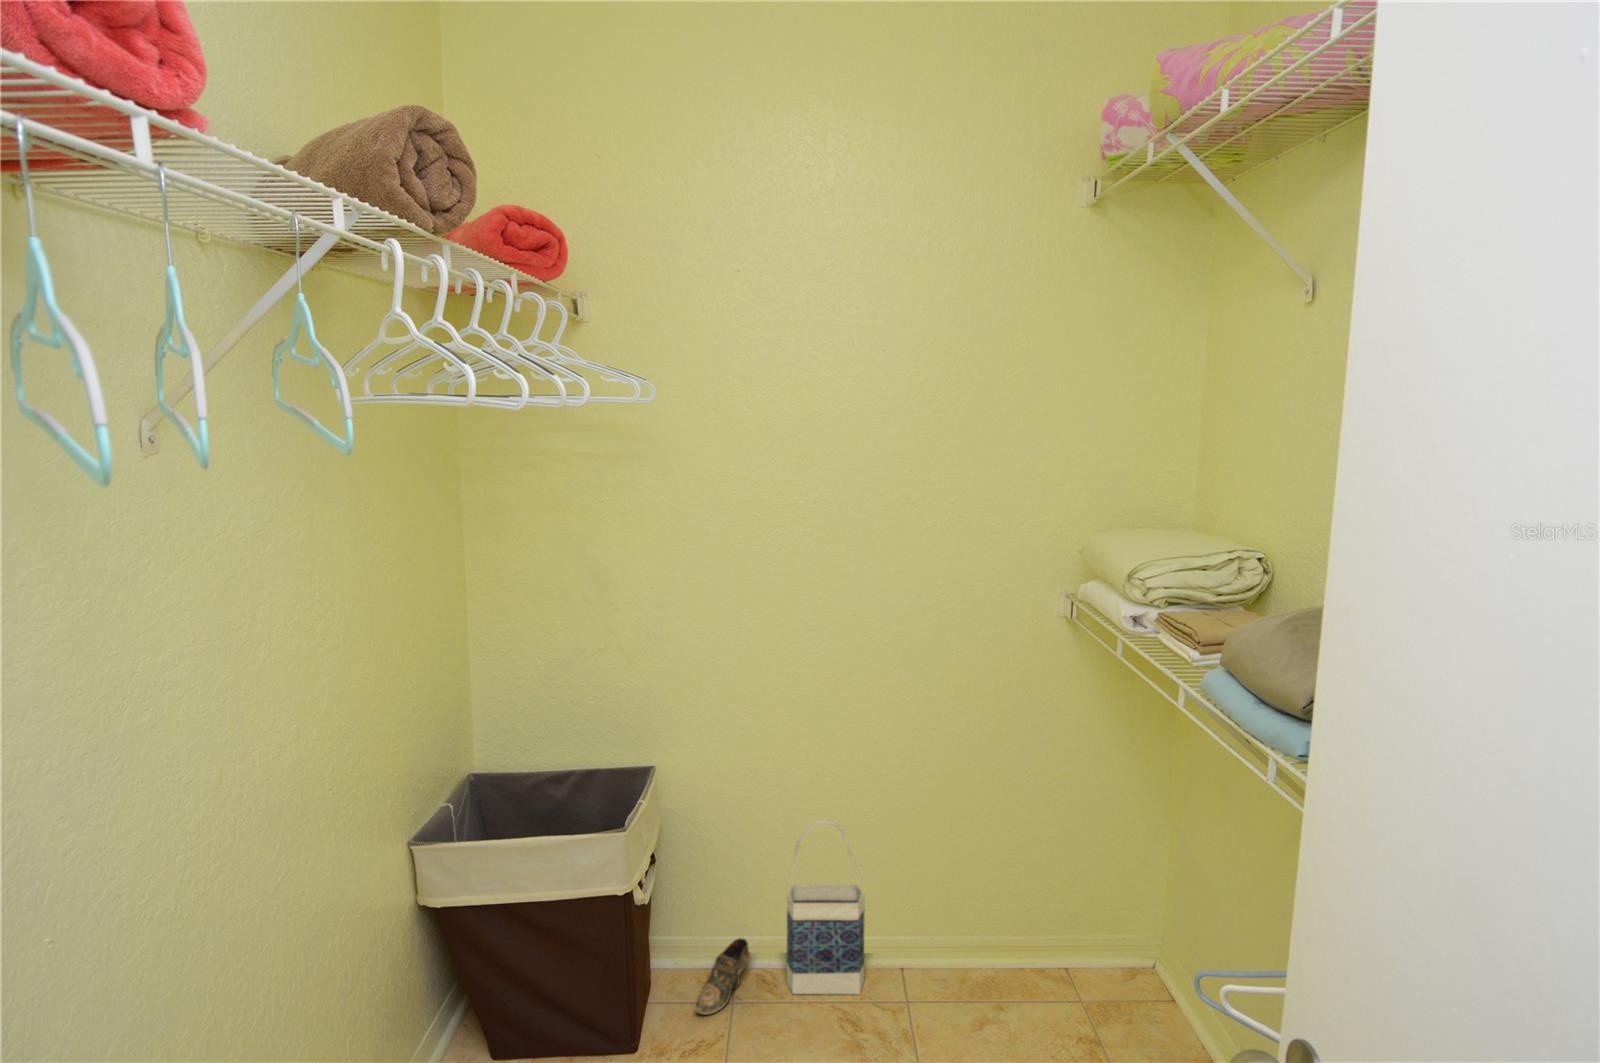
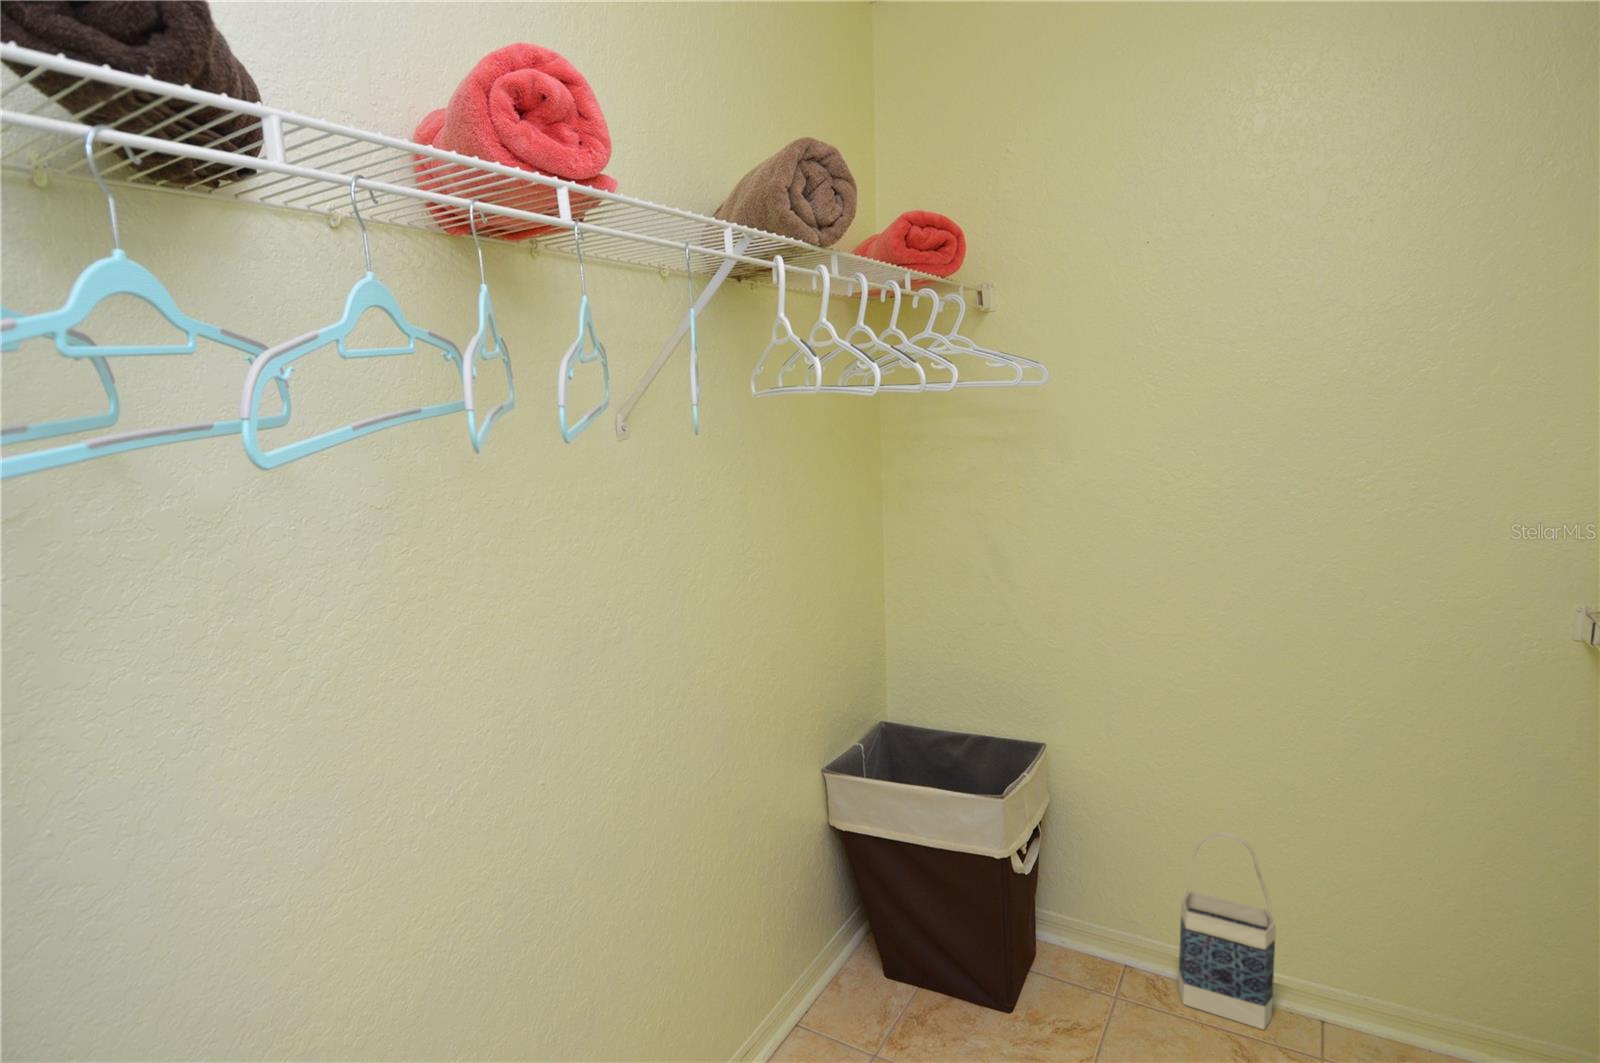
shoe: present [695,938,750,1015] -> none [1072,930,1139,996]

